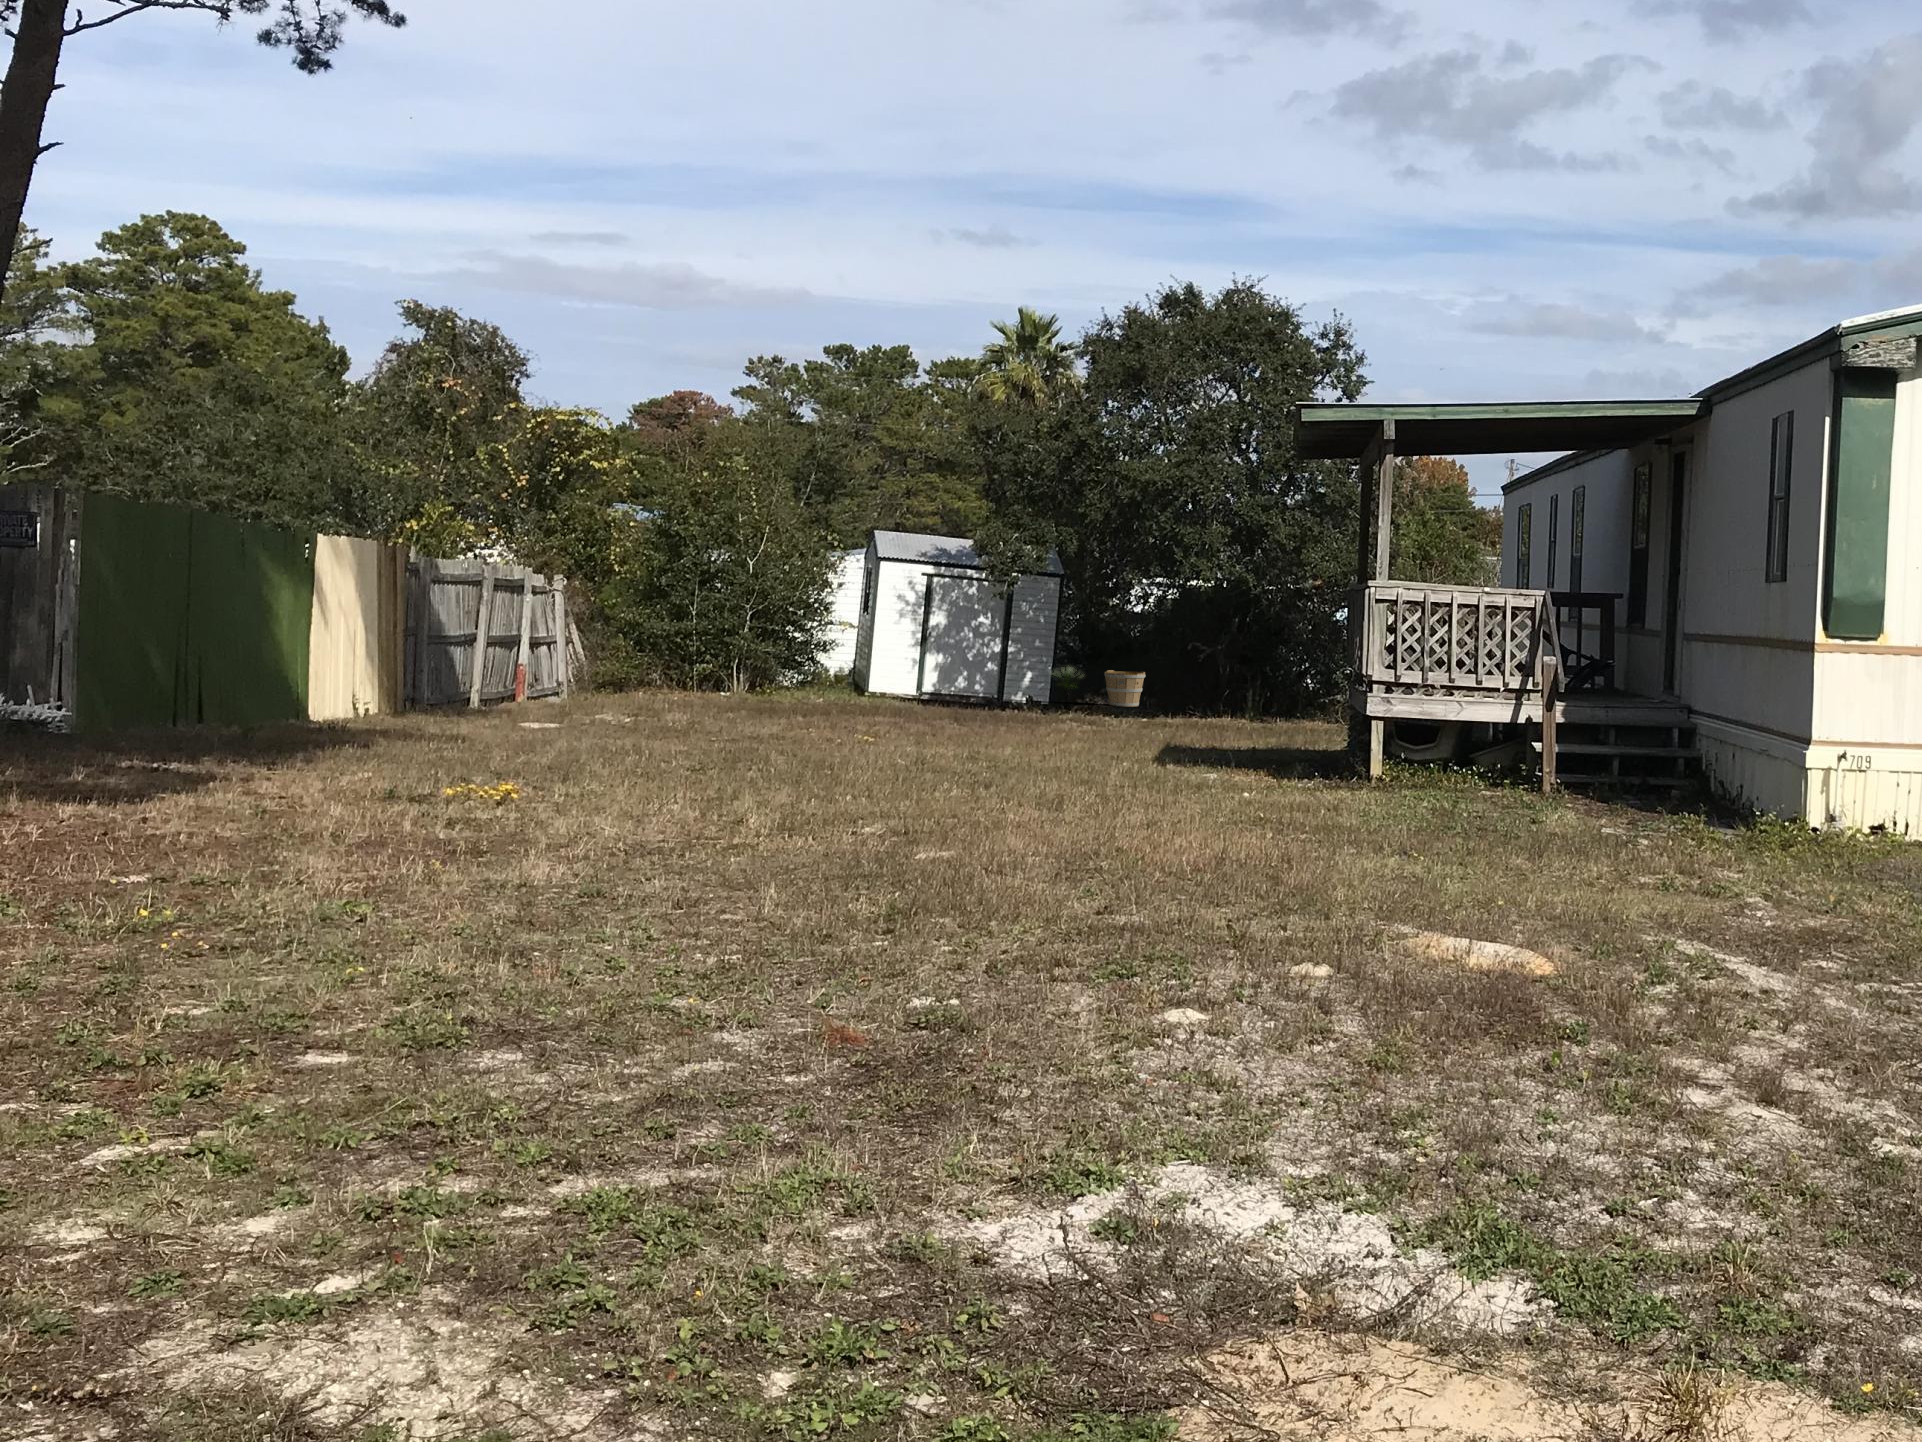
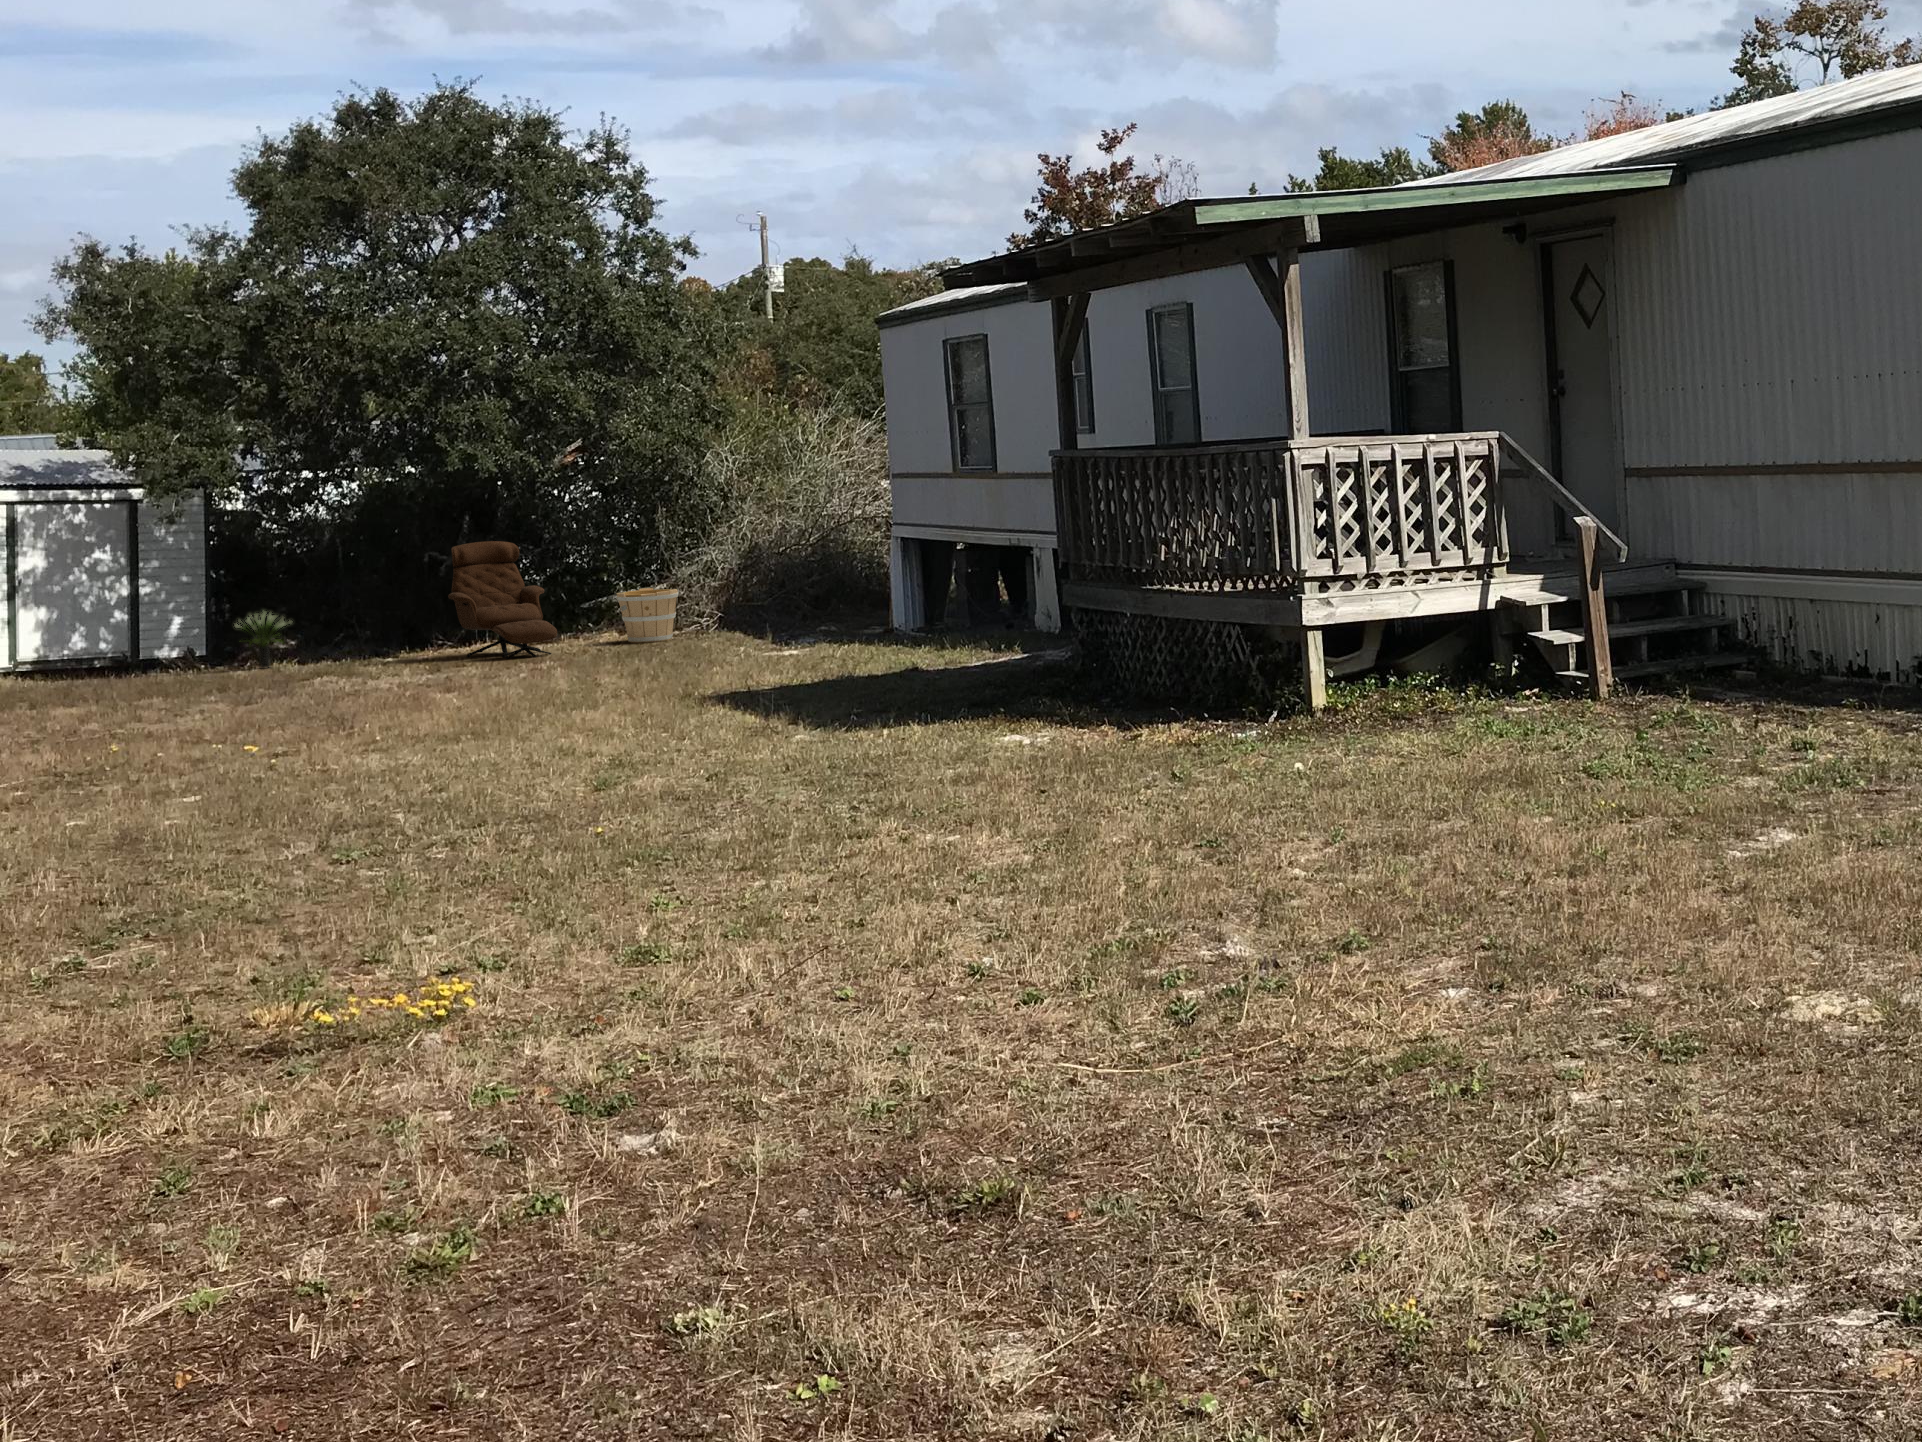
lounge chair: none [1171,635,1232,715] -> present [448,541,557,659]
wooden bucket: present [1104,670,1146,707] -> present [617,588,678,643]

